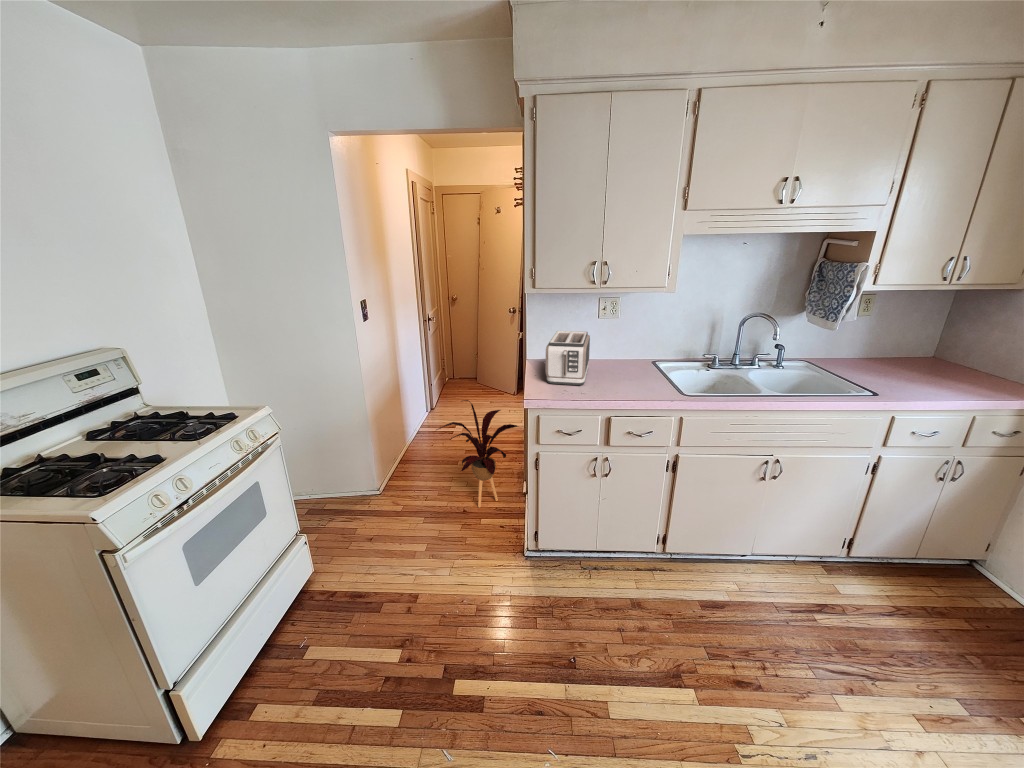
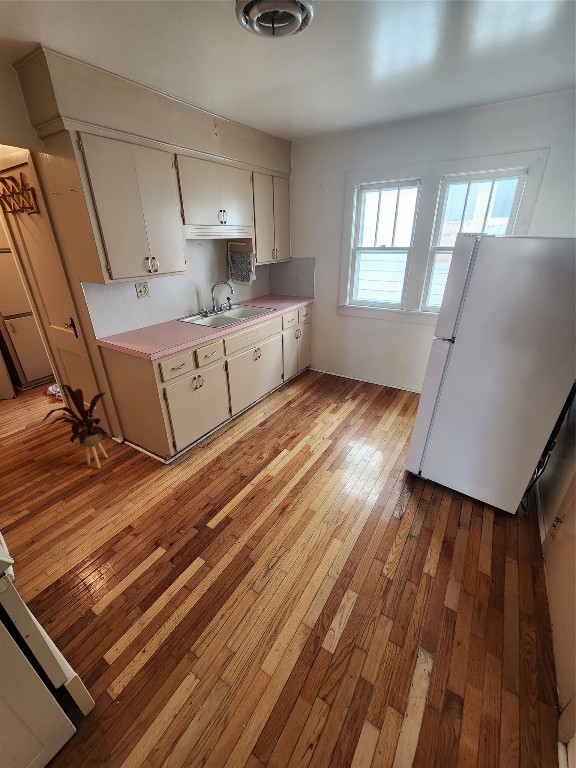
toaster: present [545,331,590,385] -> none [118,307,166,344]

